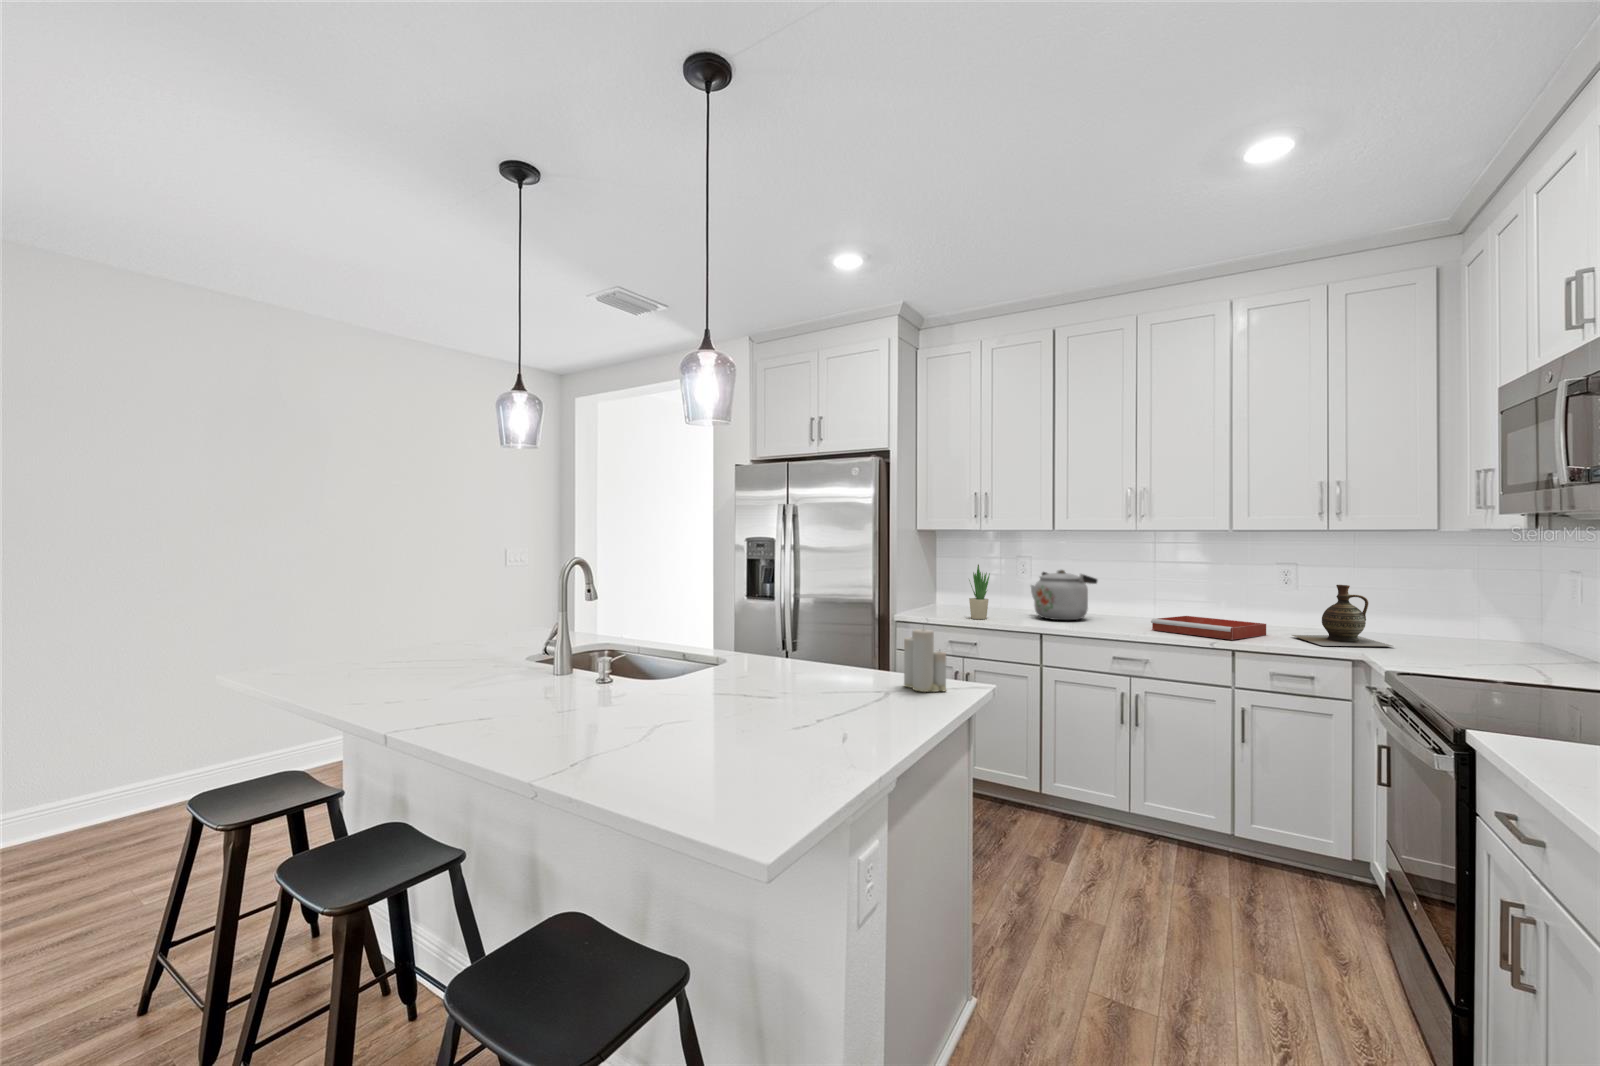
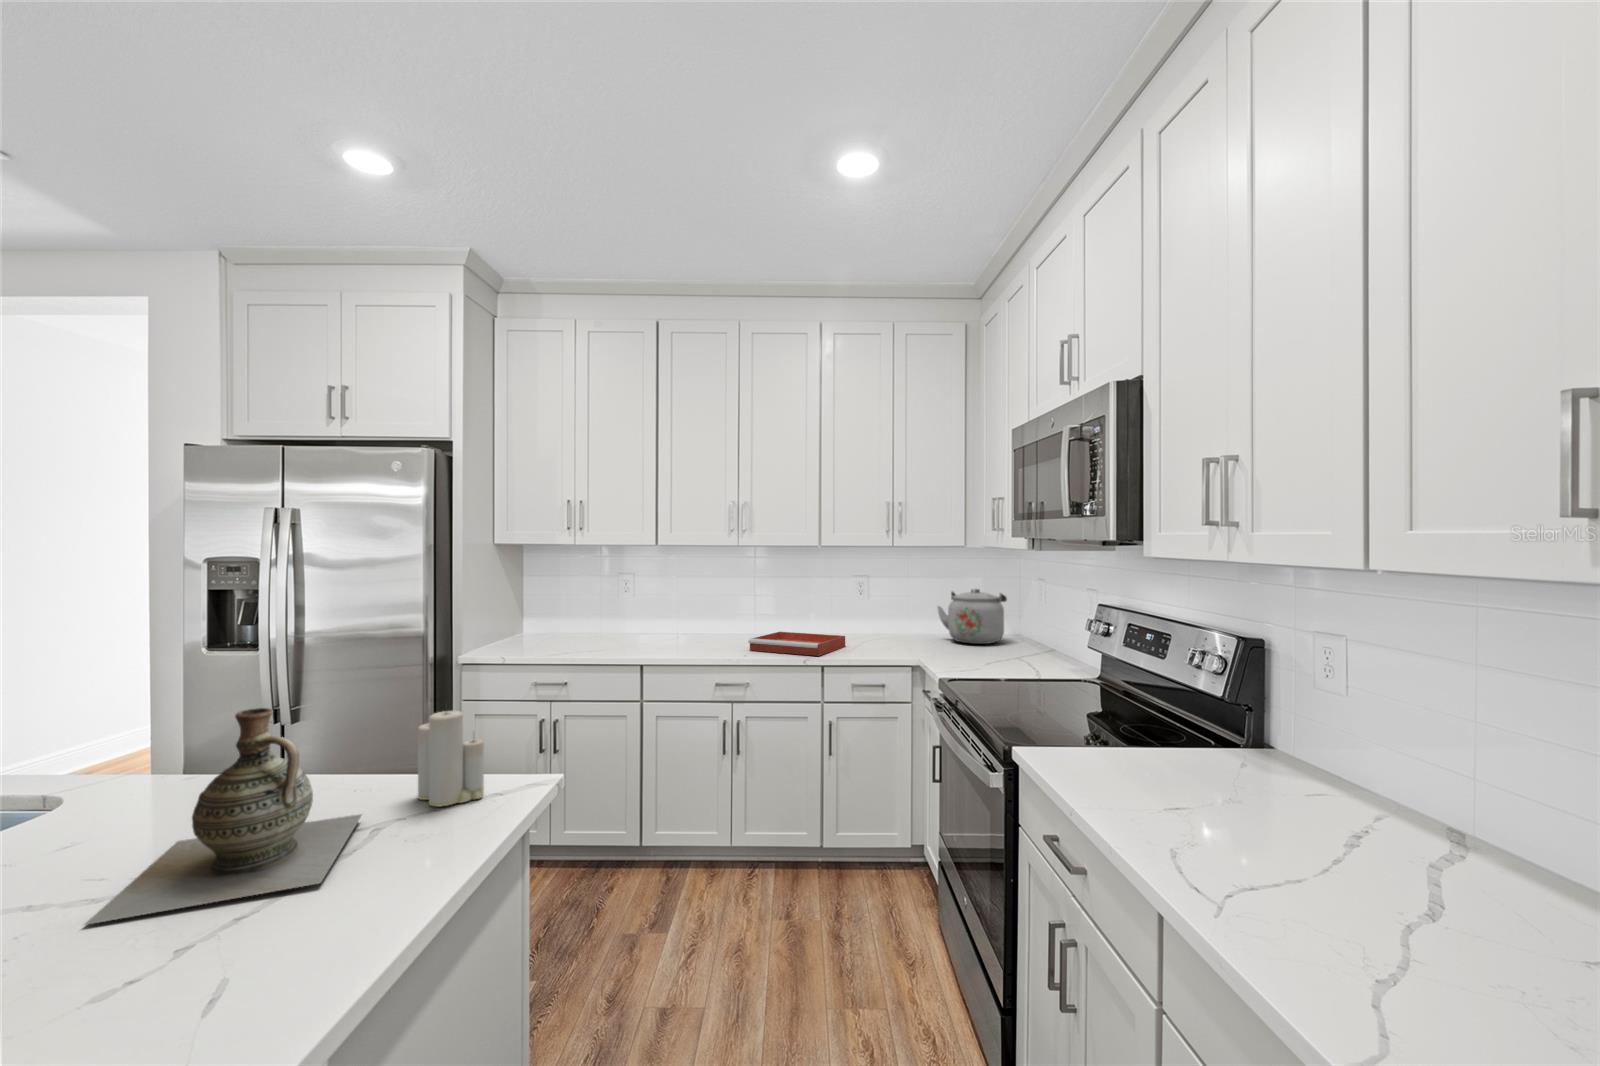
potted plant: present [969,565,990,619] -> none [559,588,585,652]
kettle: present [1031,569,1097,620] -> present [938,589,1007,644]
ceramic jug: present [1292,585,1392,646] -> present [85,708,362,924]

